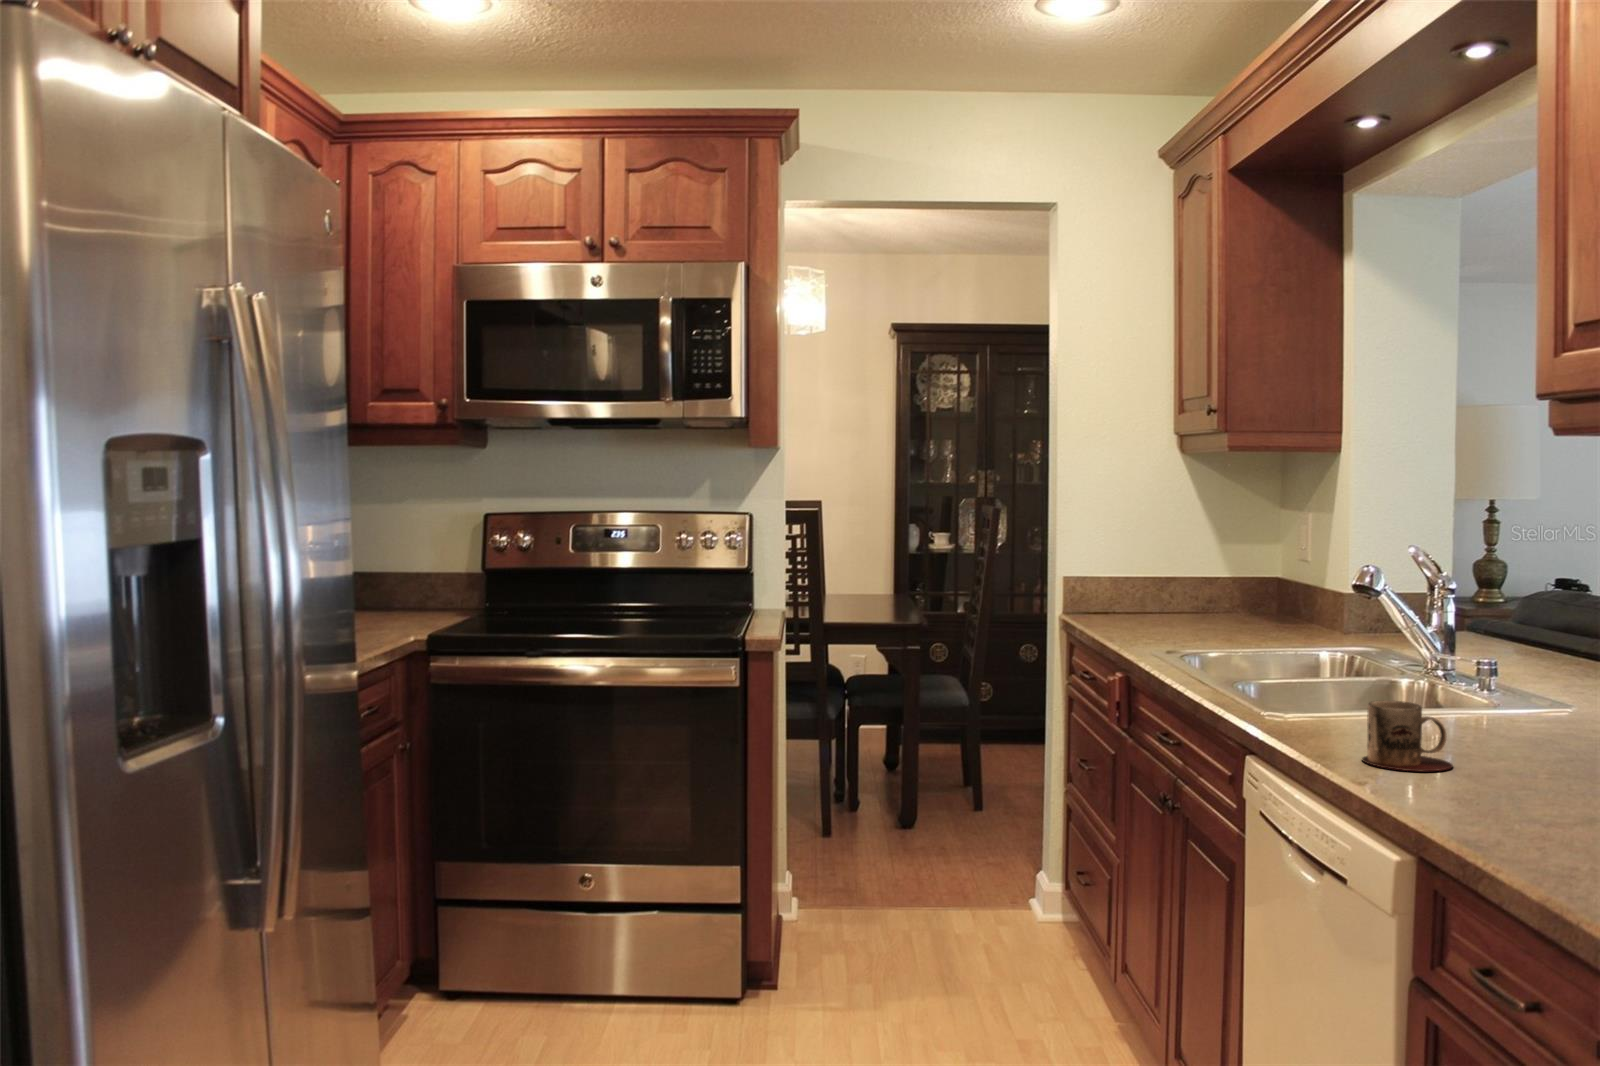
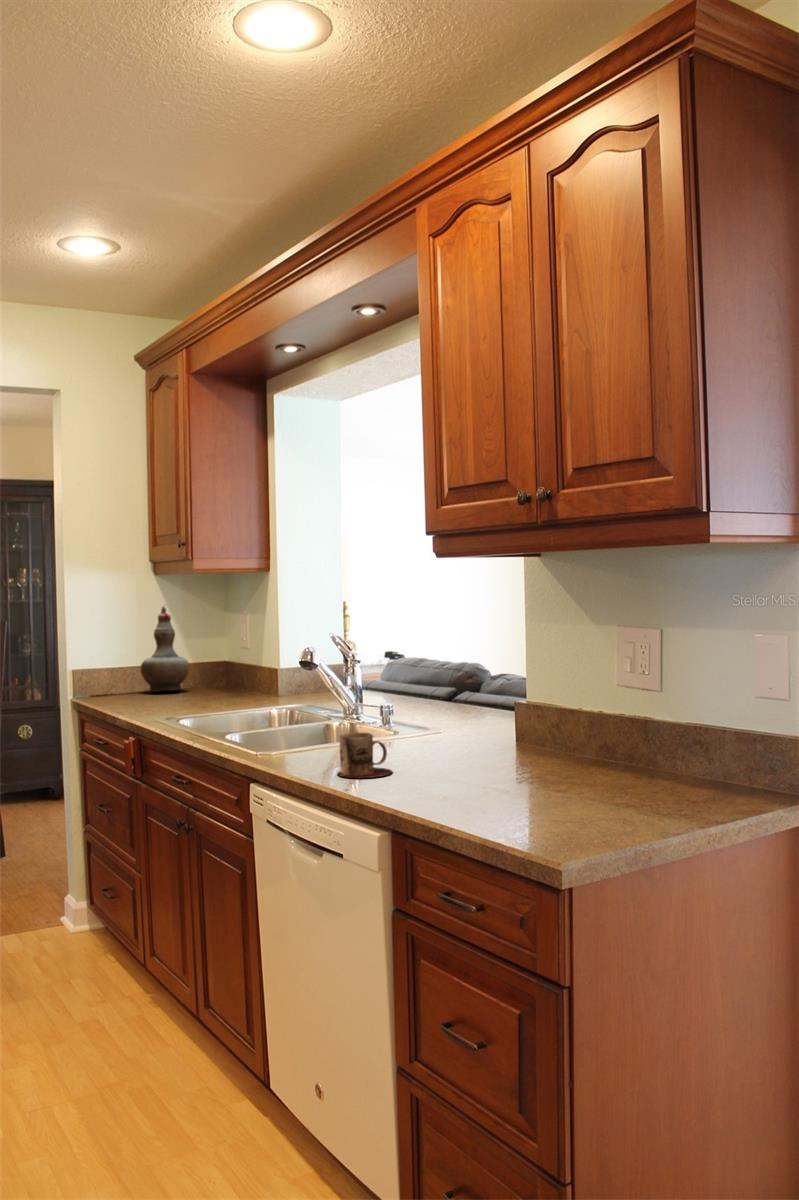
decorative vase: none [1150,496,1218,616] -> present [140,607,189,692]

